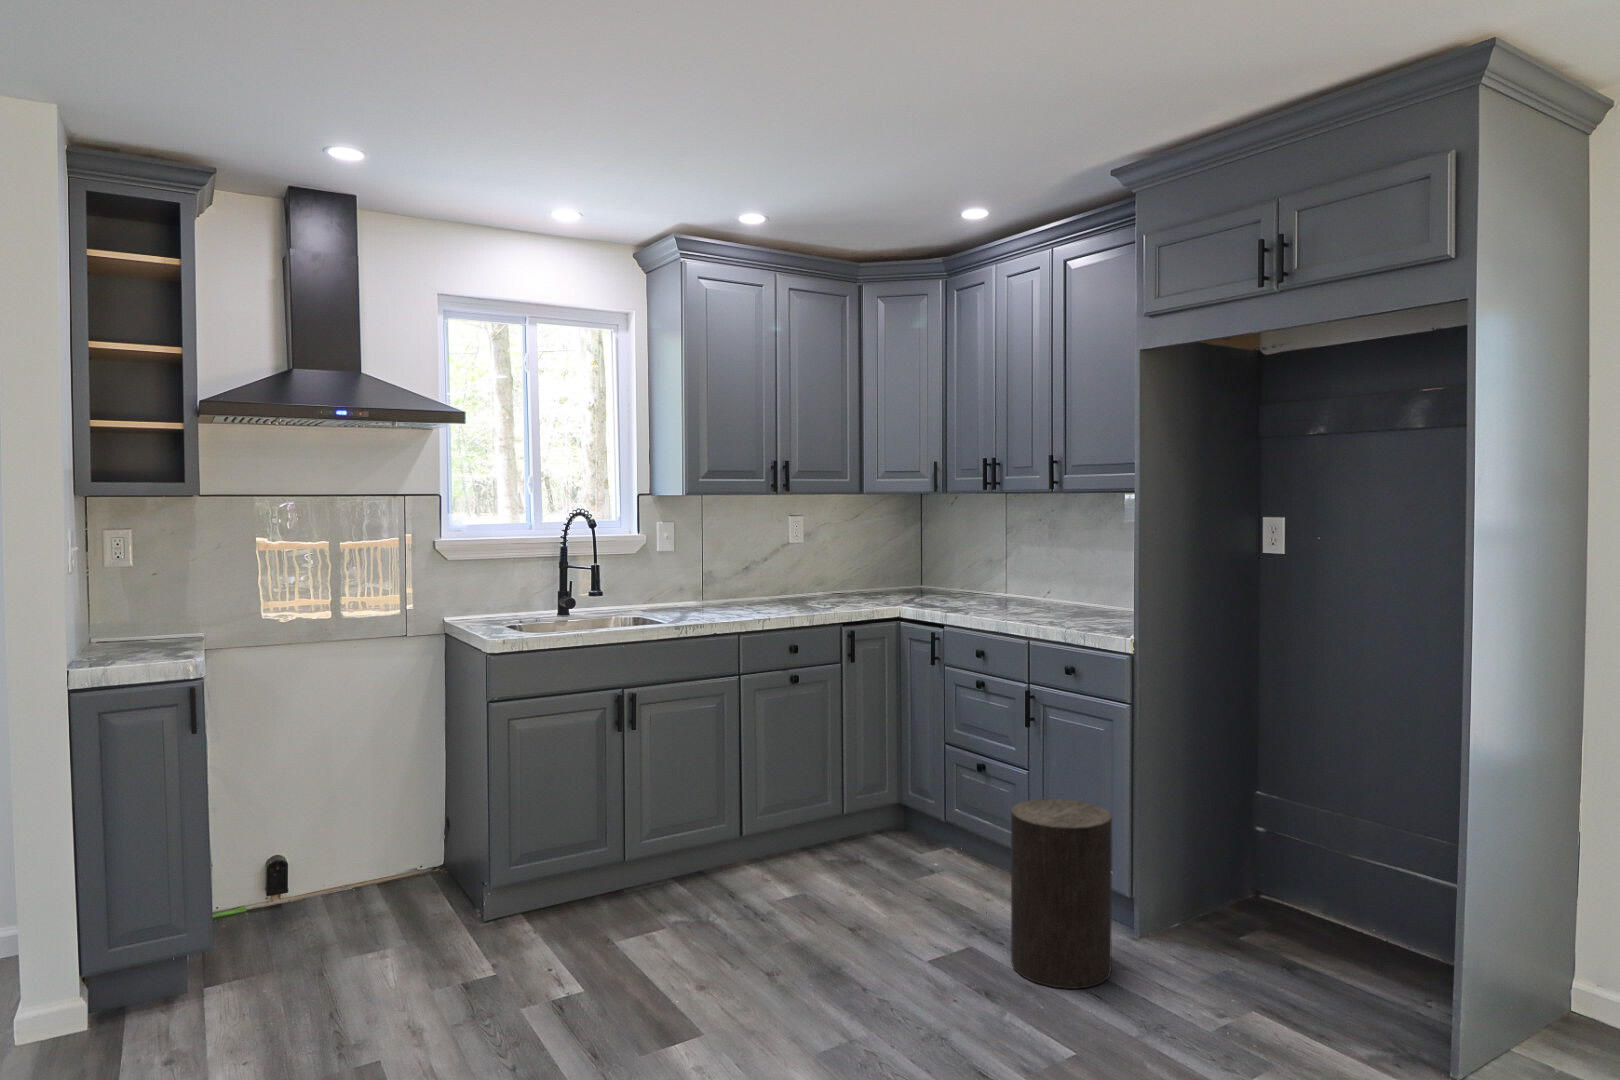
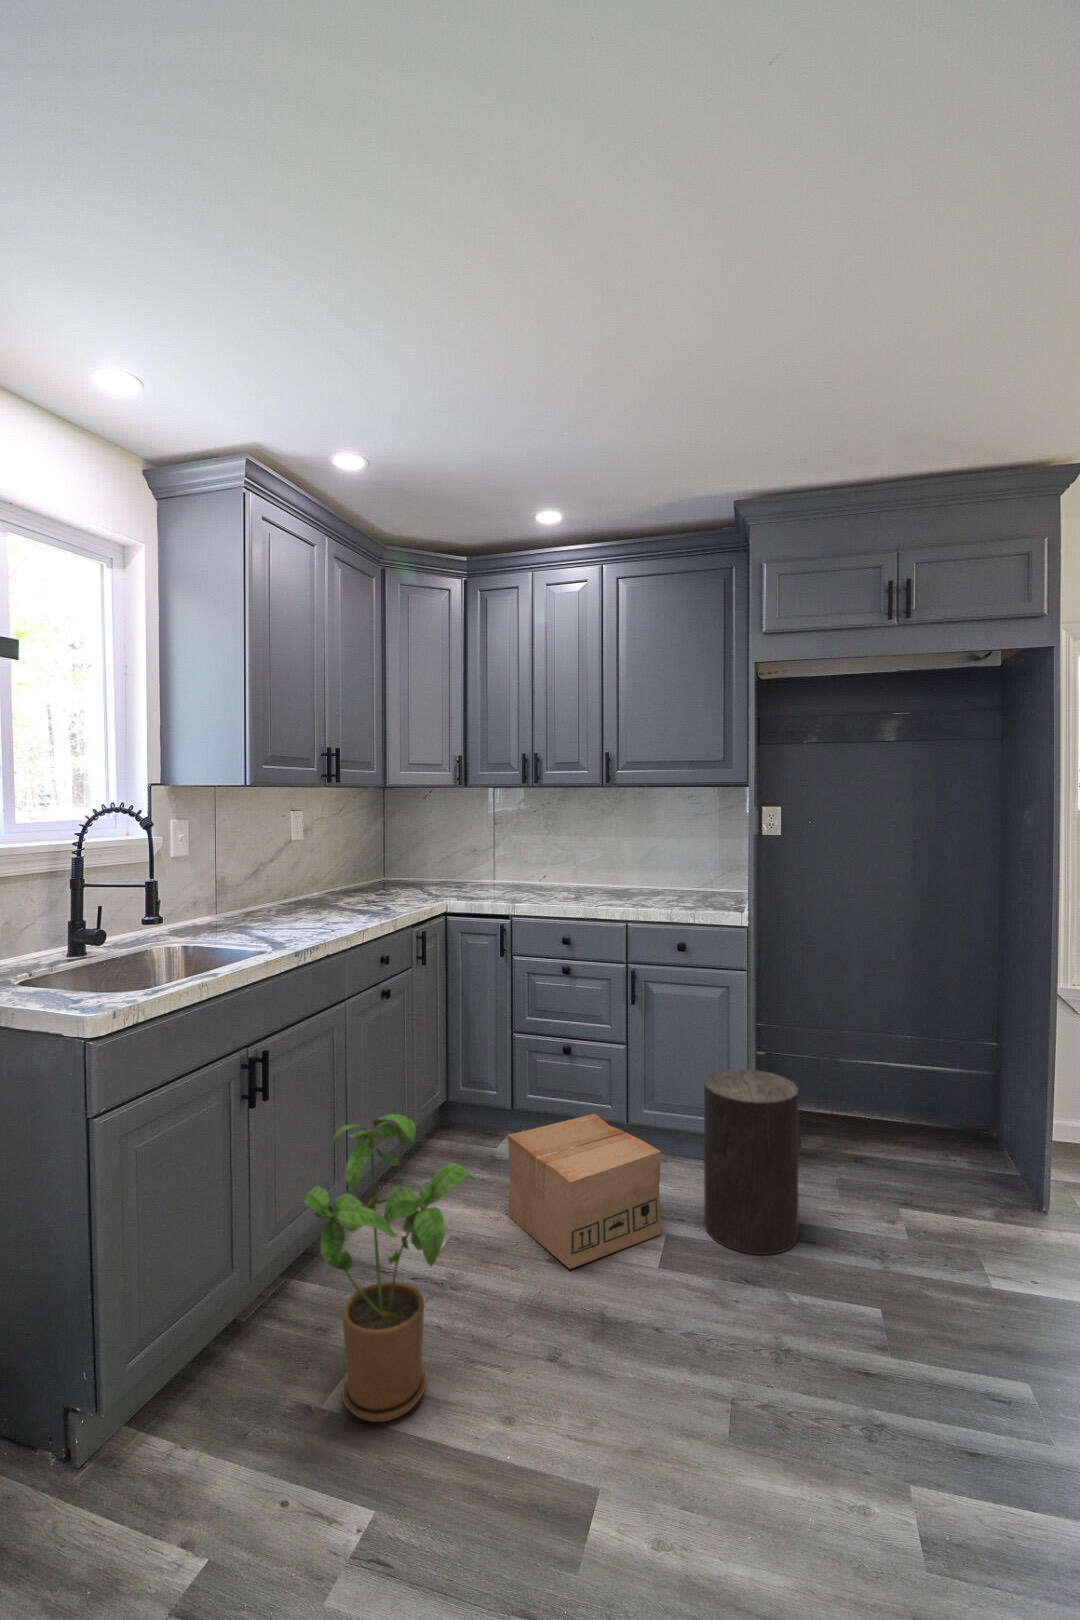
house plant: none [590,748,720,961] -> present [304,1114,473,1422]
cardboard box: none [858,820,970,942] -> present [508,1114,661,1269]

